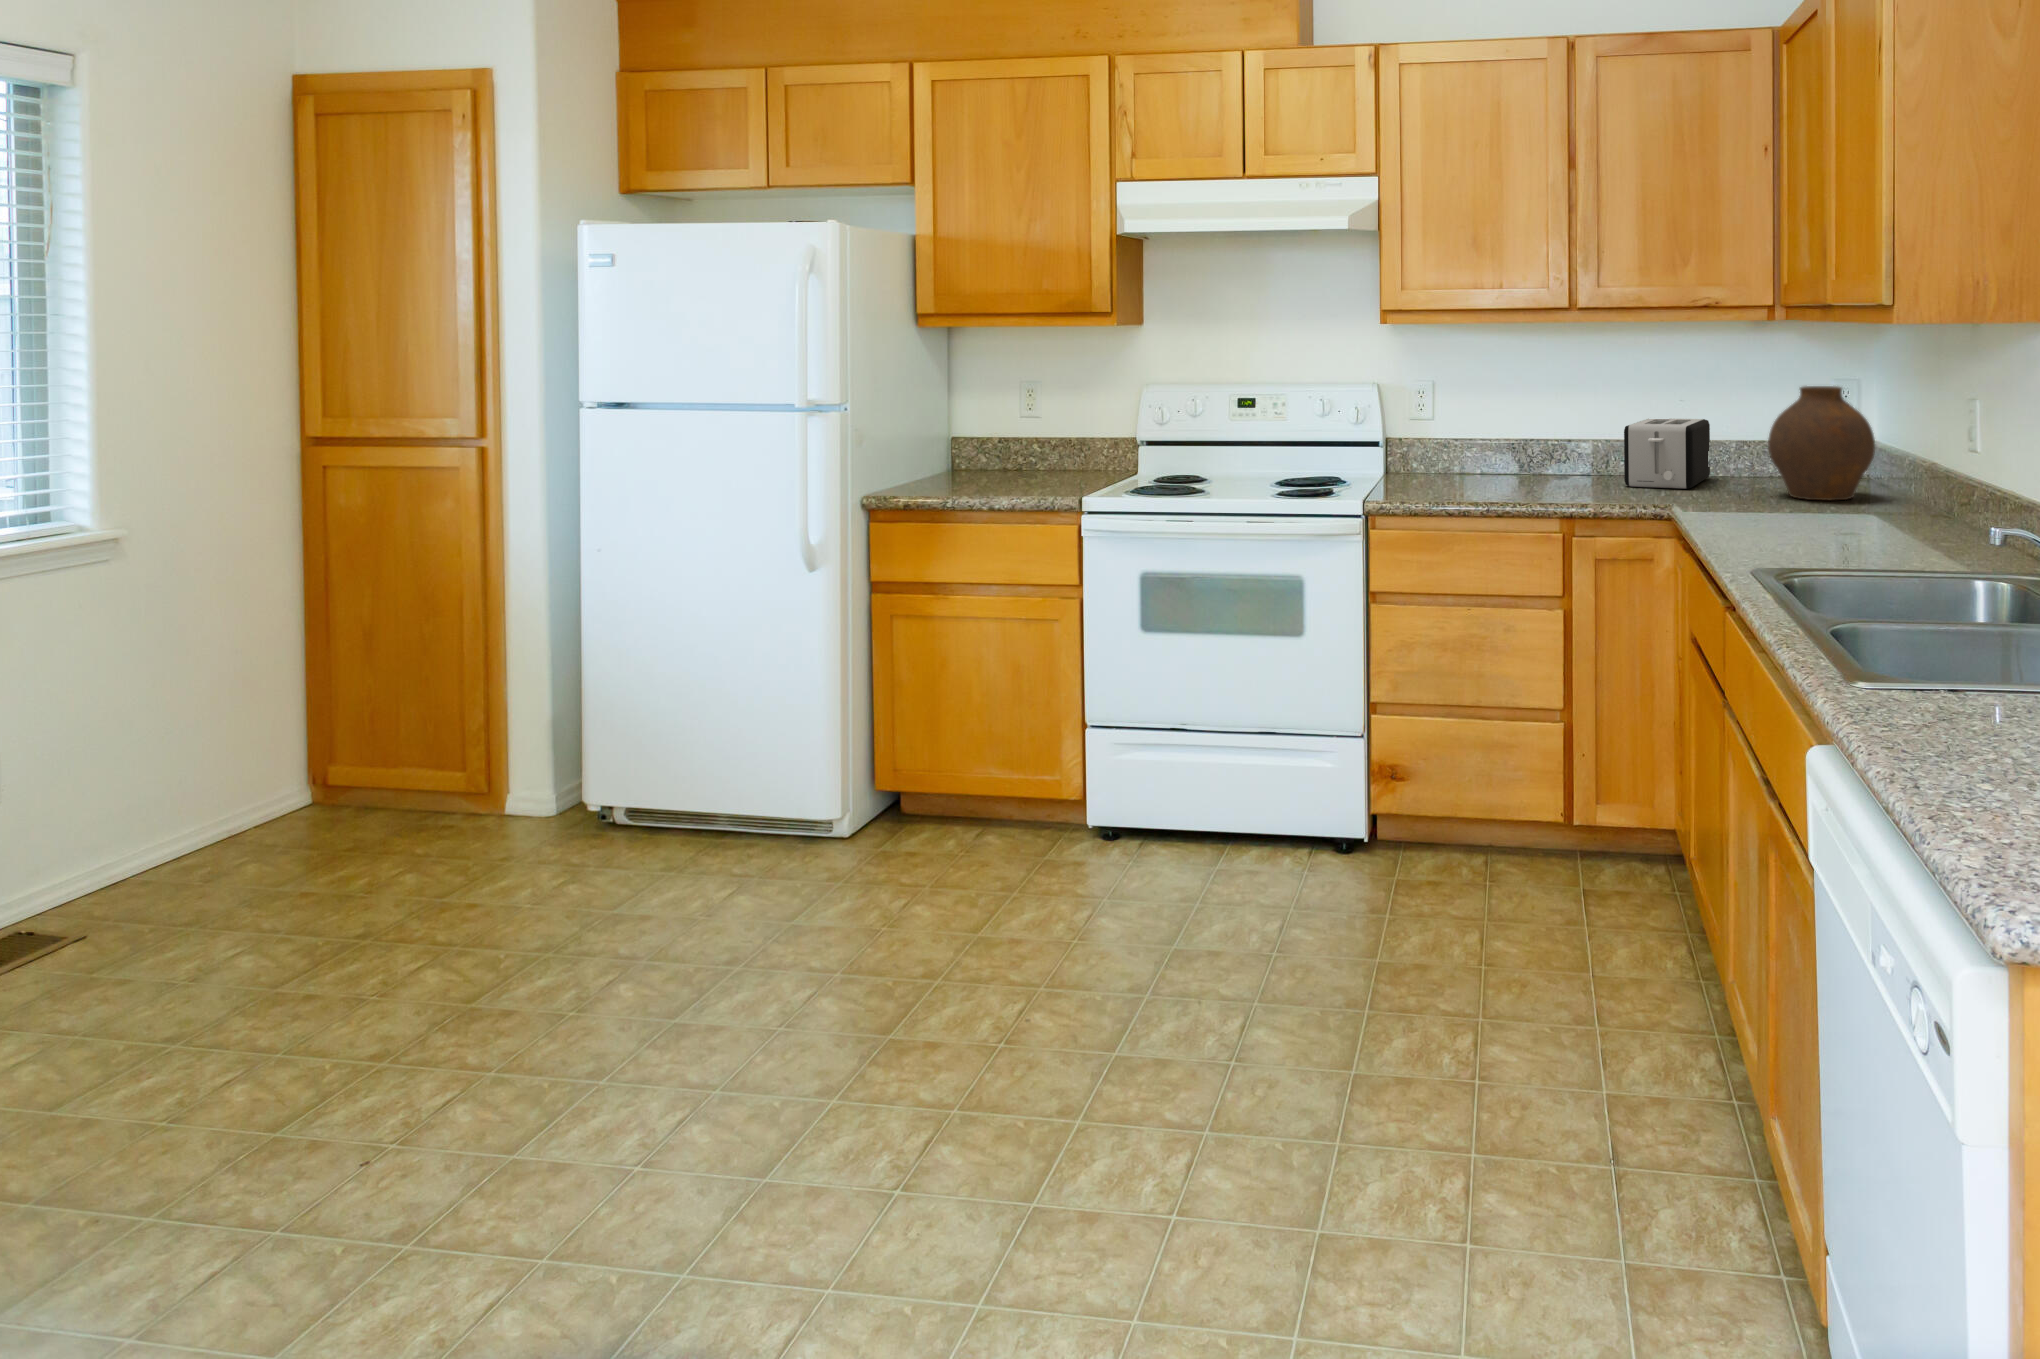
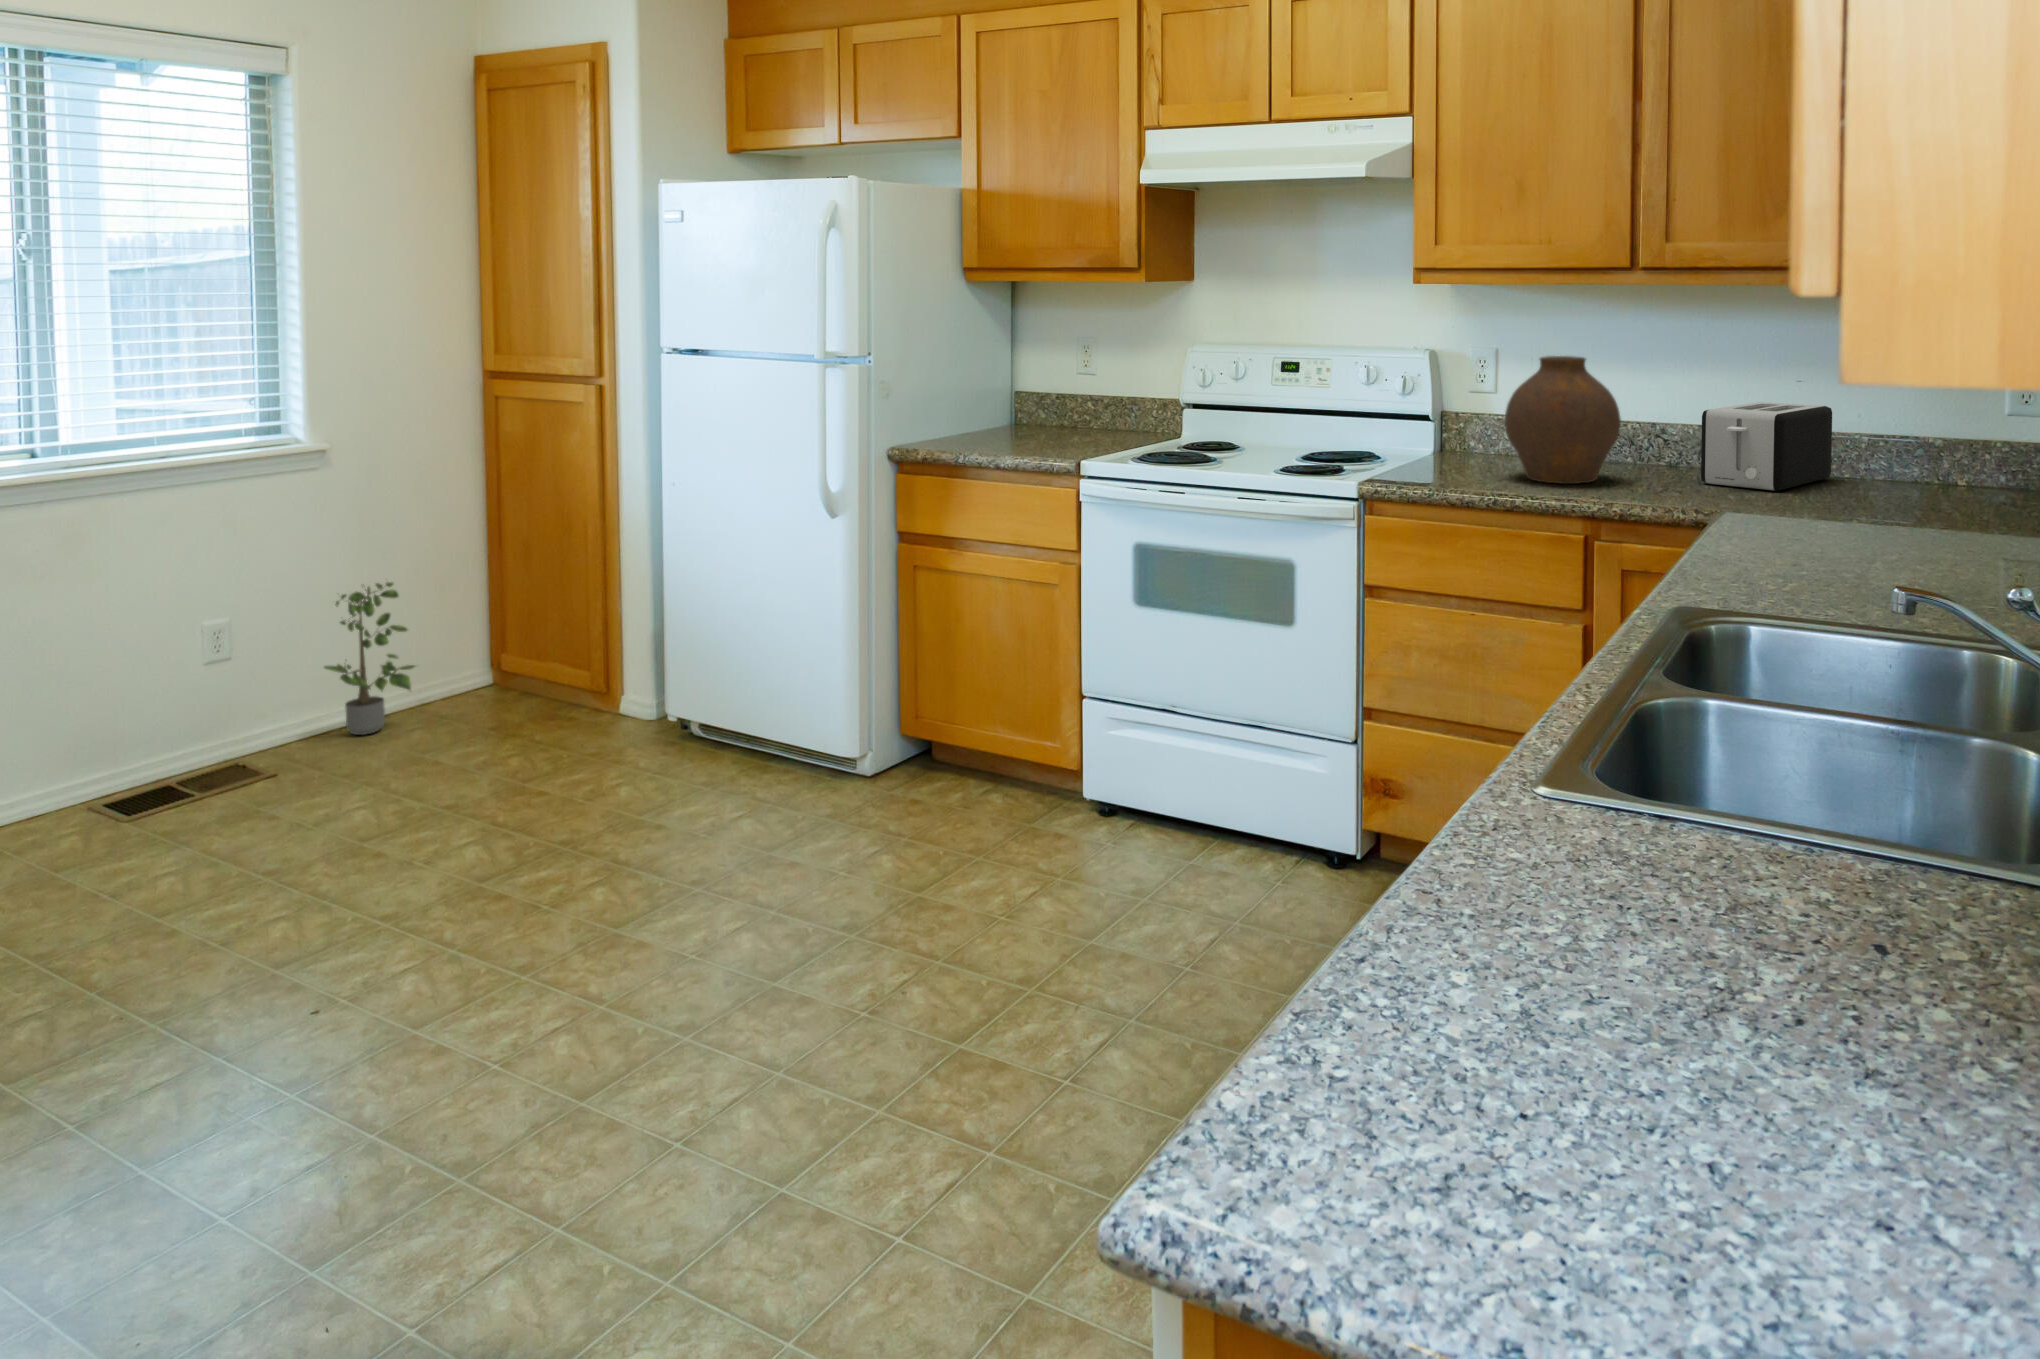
vase: present [1768,386,1875,501] -> present [1505,356,1621,484]
potted plant: none [120,685,242,878] -> present [324,582,415,735]

